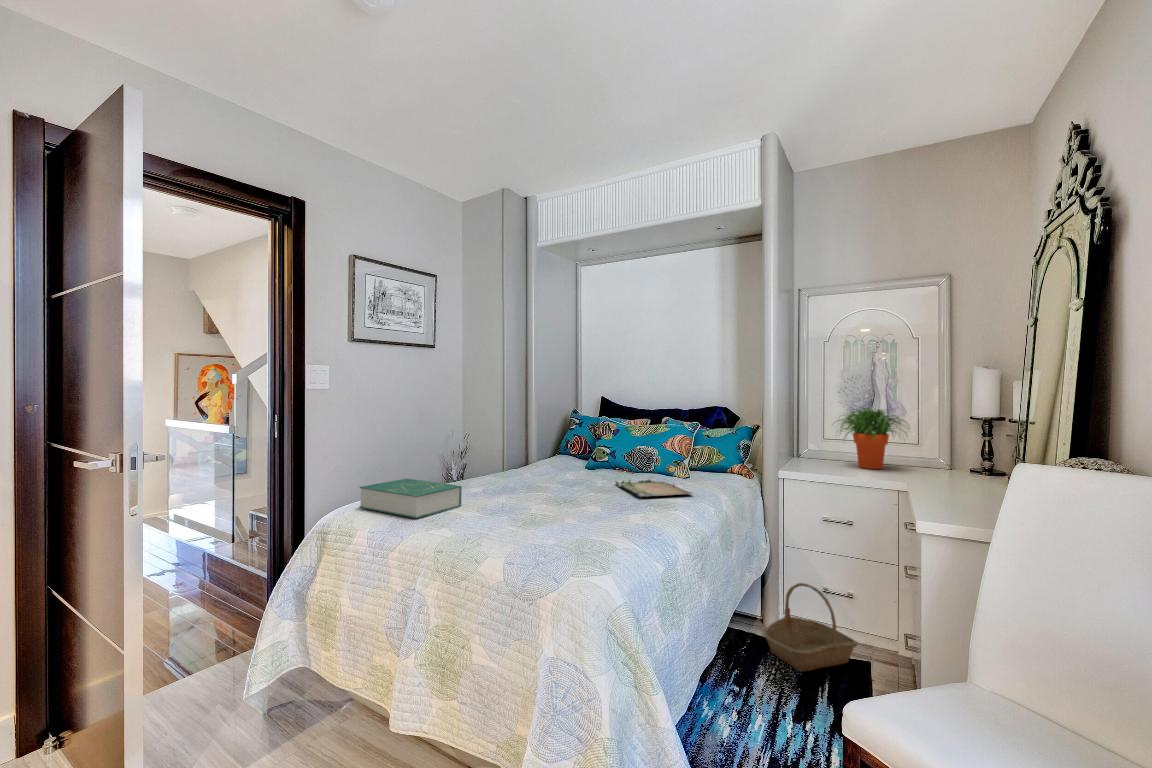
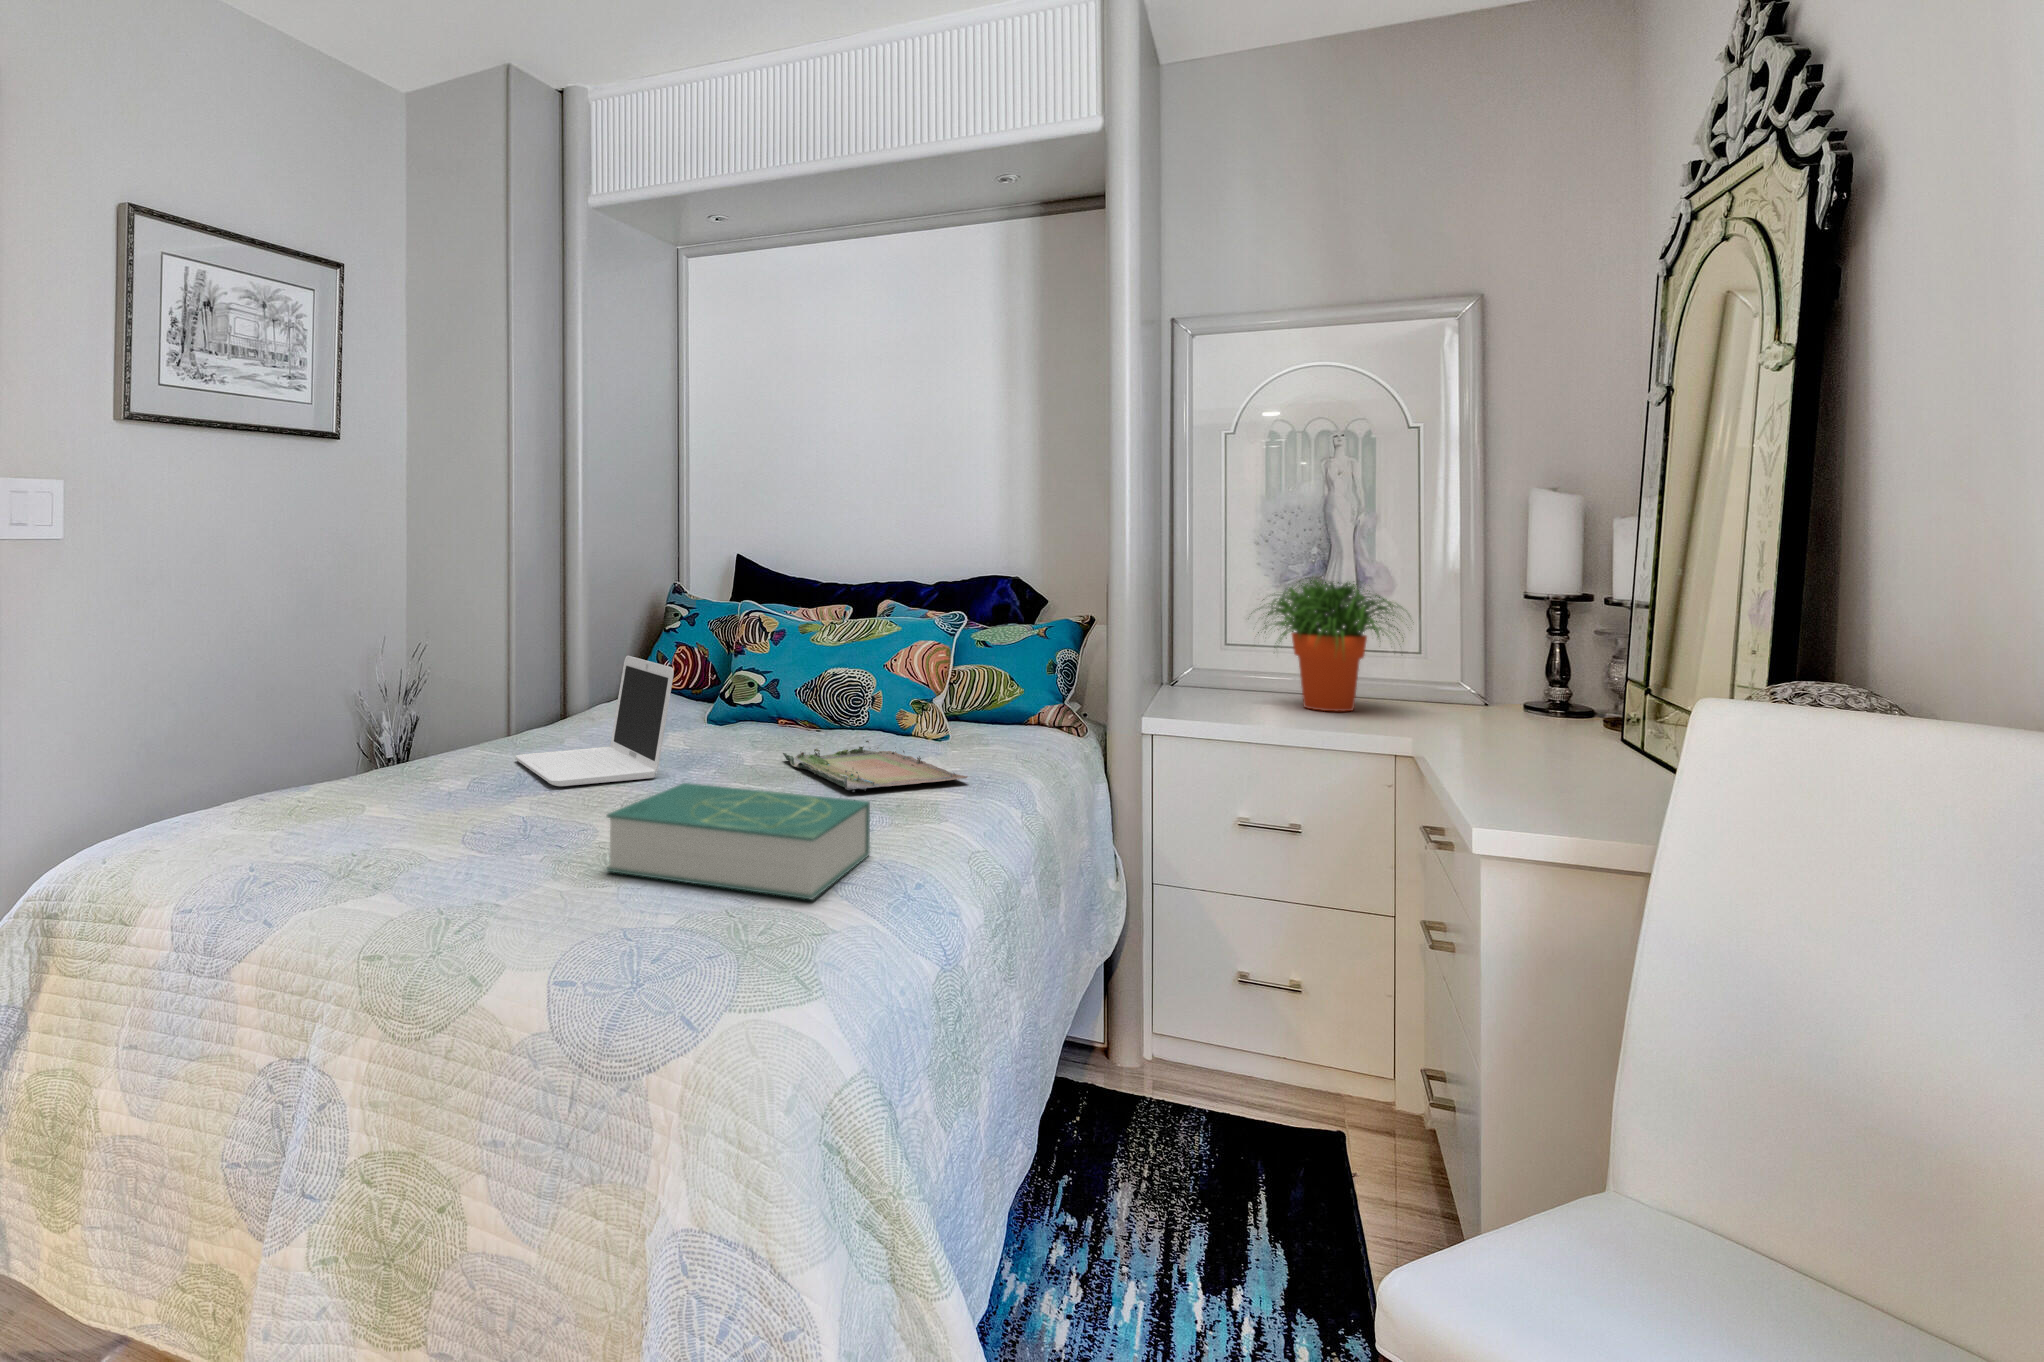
laptop: none [503,438,567,492] -> present [516,656,674,786]
book: present [359,478,462,518] -> present [606,783,870,899]
basket: present [764,583,858,671] -> none [1117,968,1317,1169]

